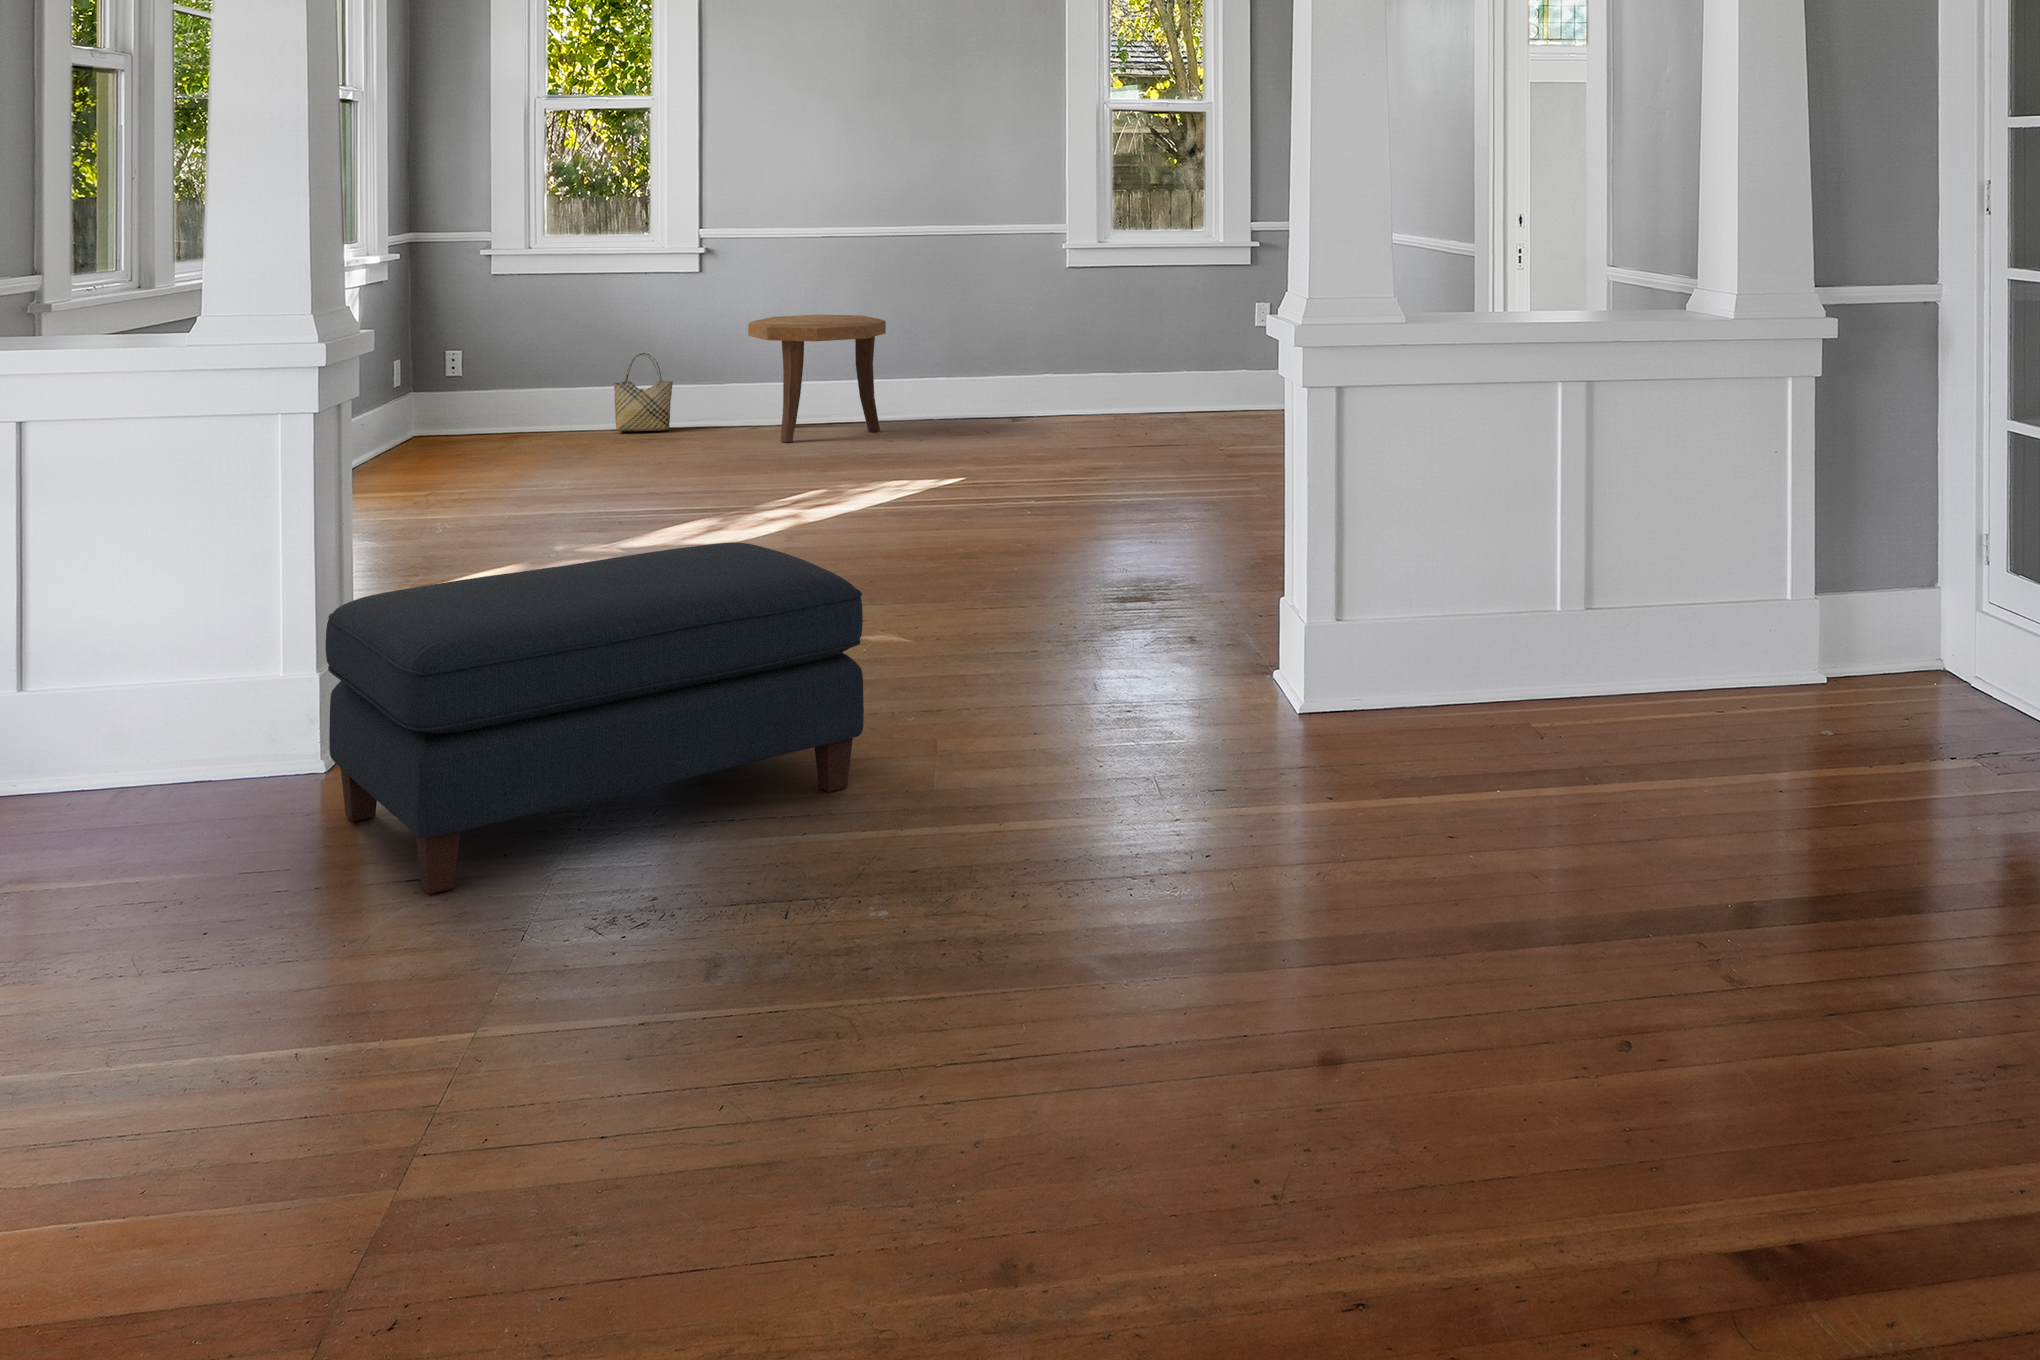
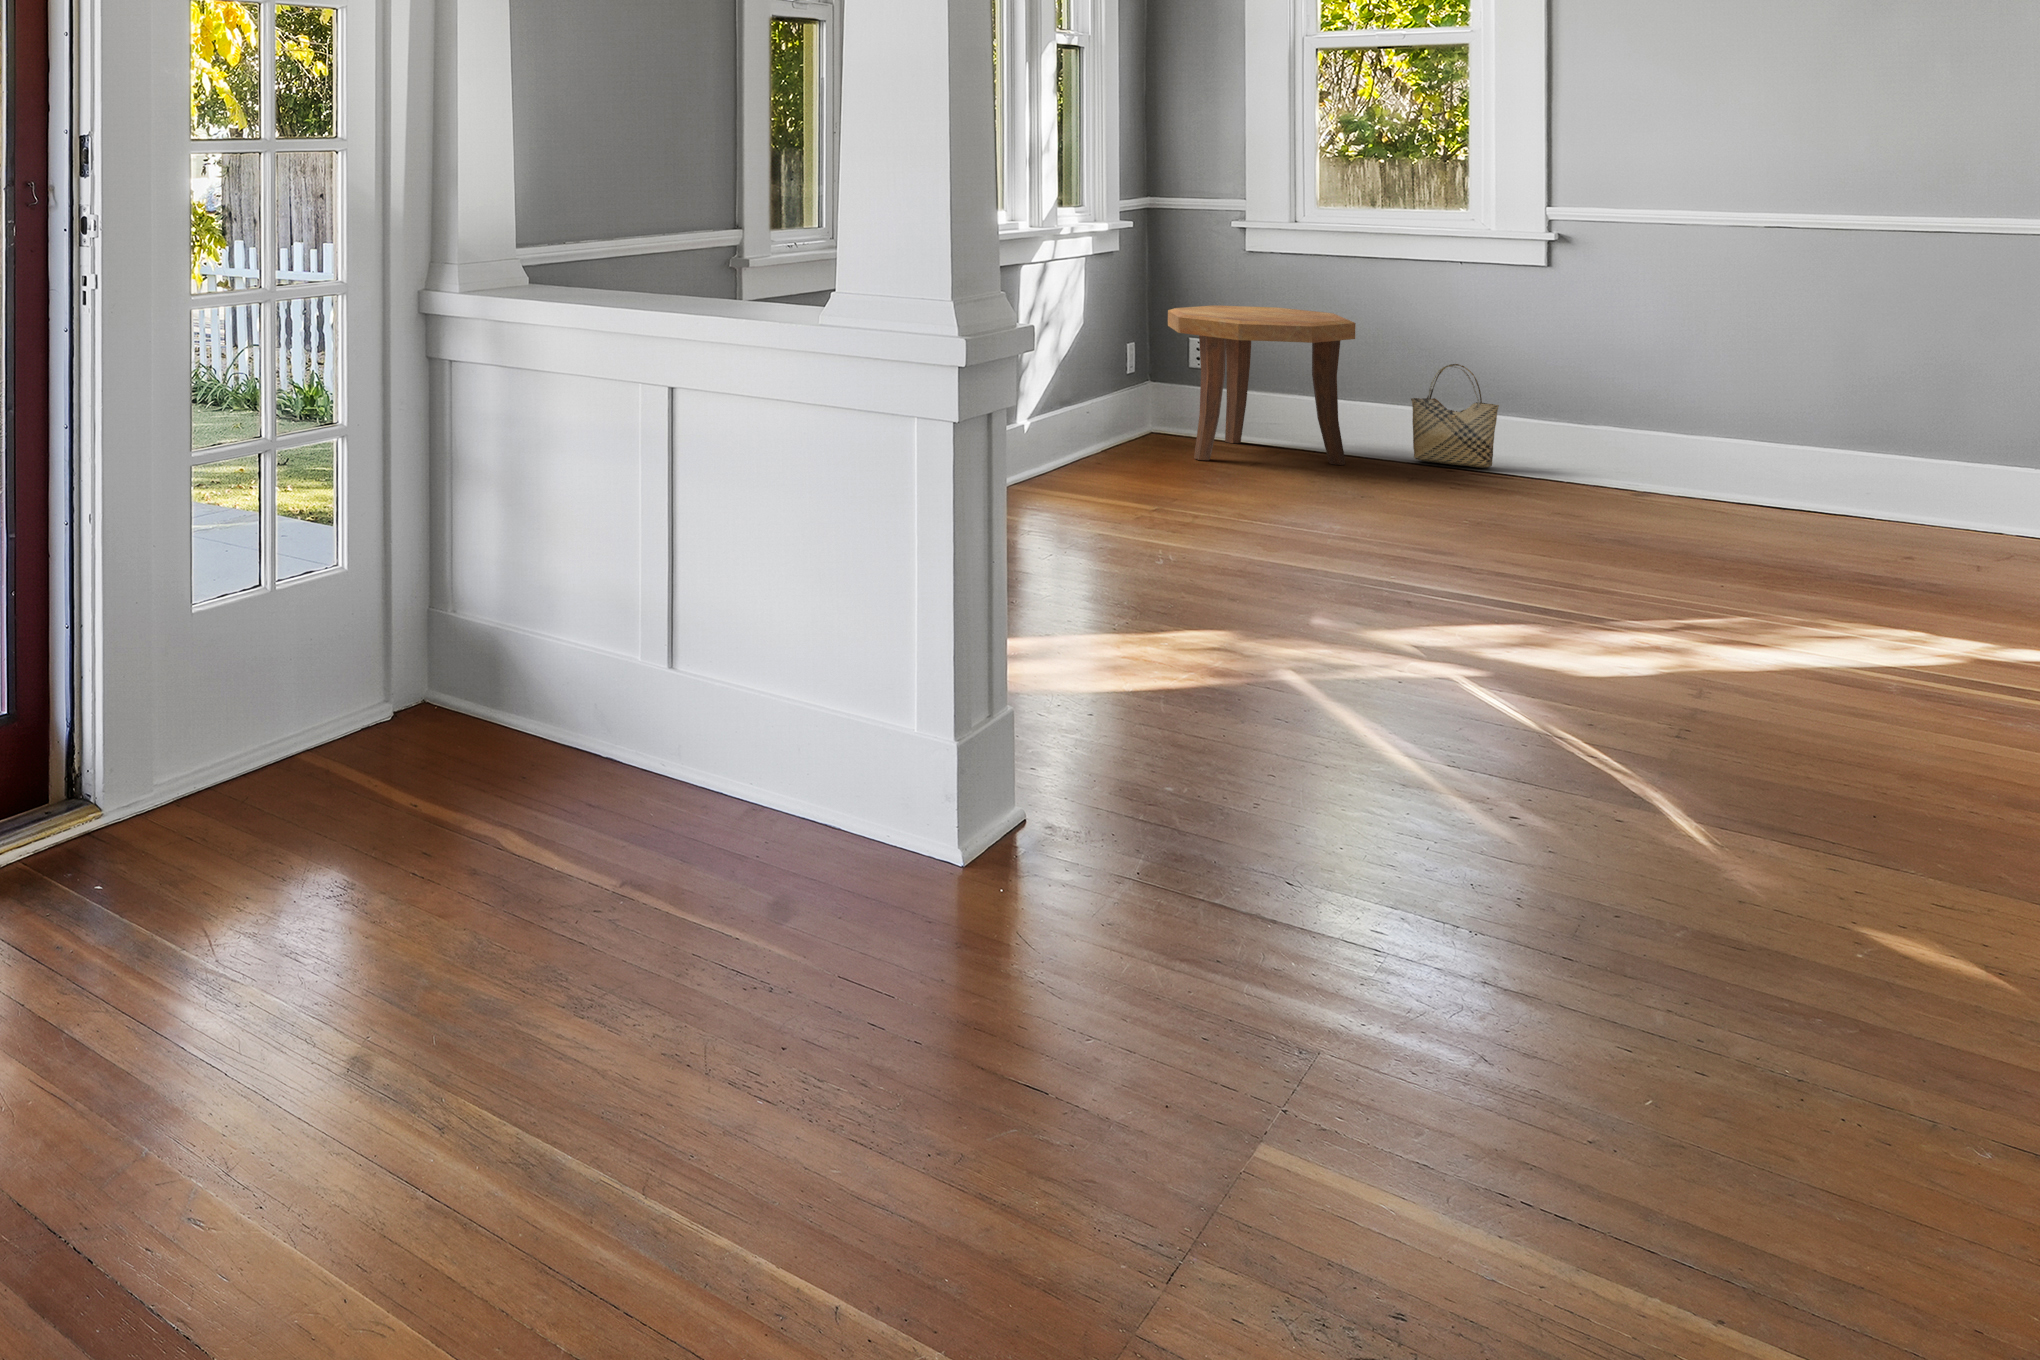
side table: present [748,315,886,442] -> present [1168,305,1356,465]
ottoman: present [325,543,864,894] -> none [953,669,1808,1170]

